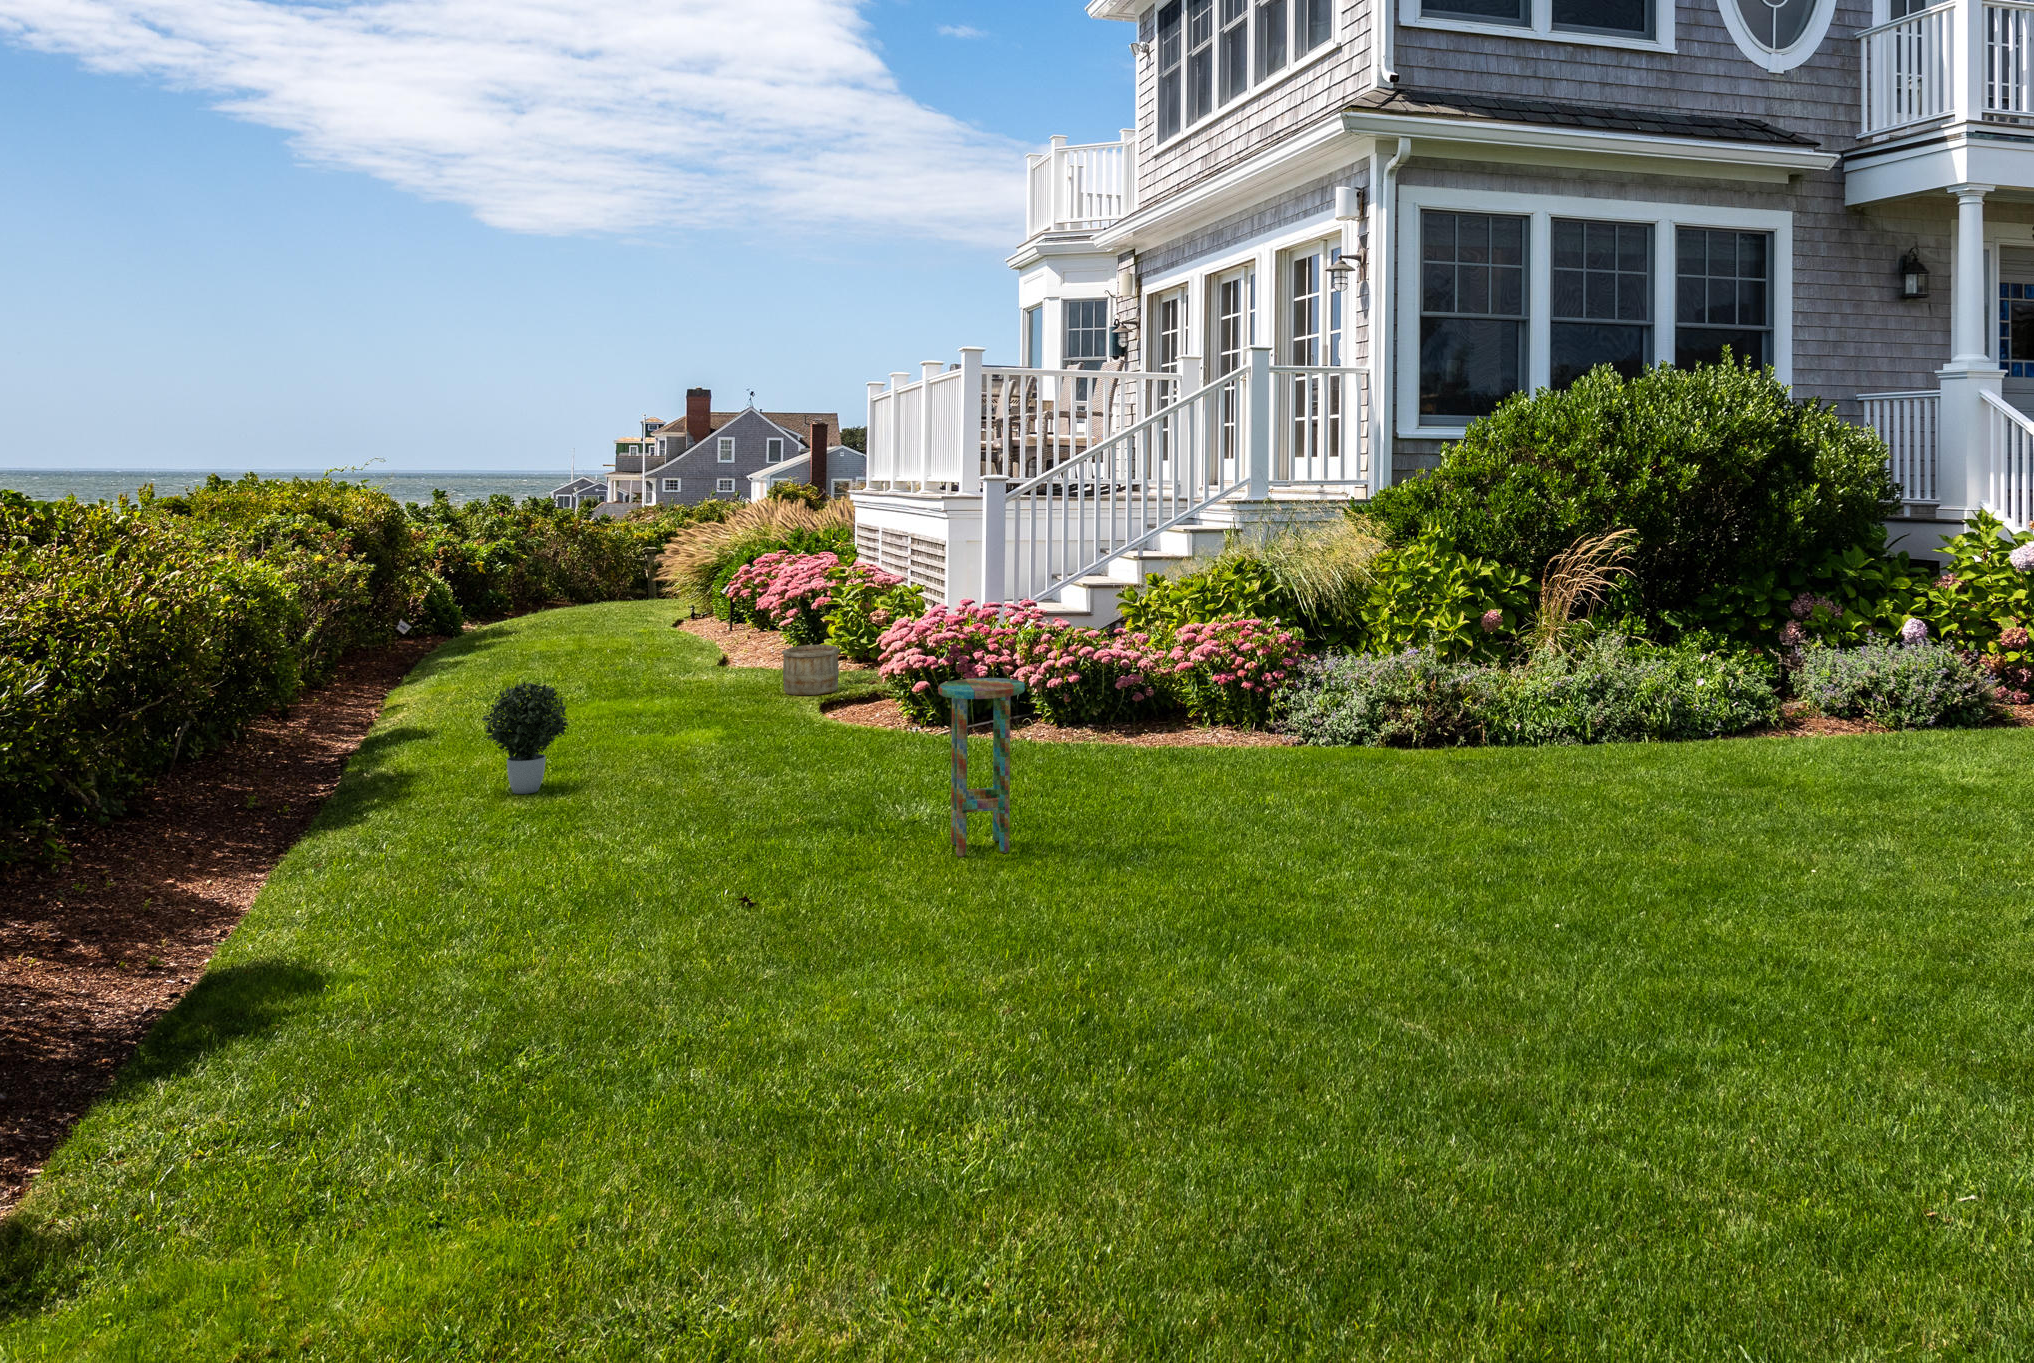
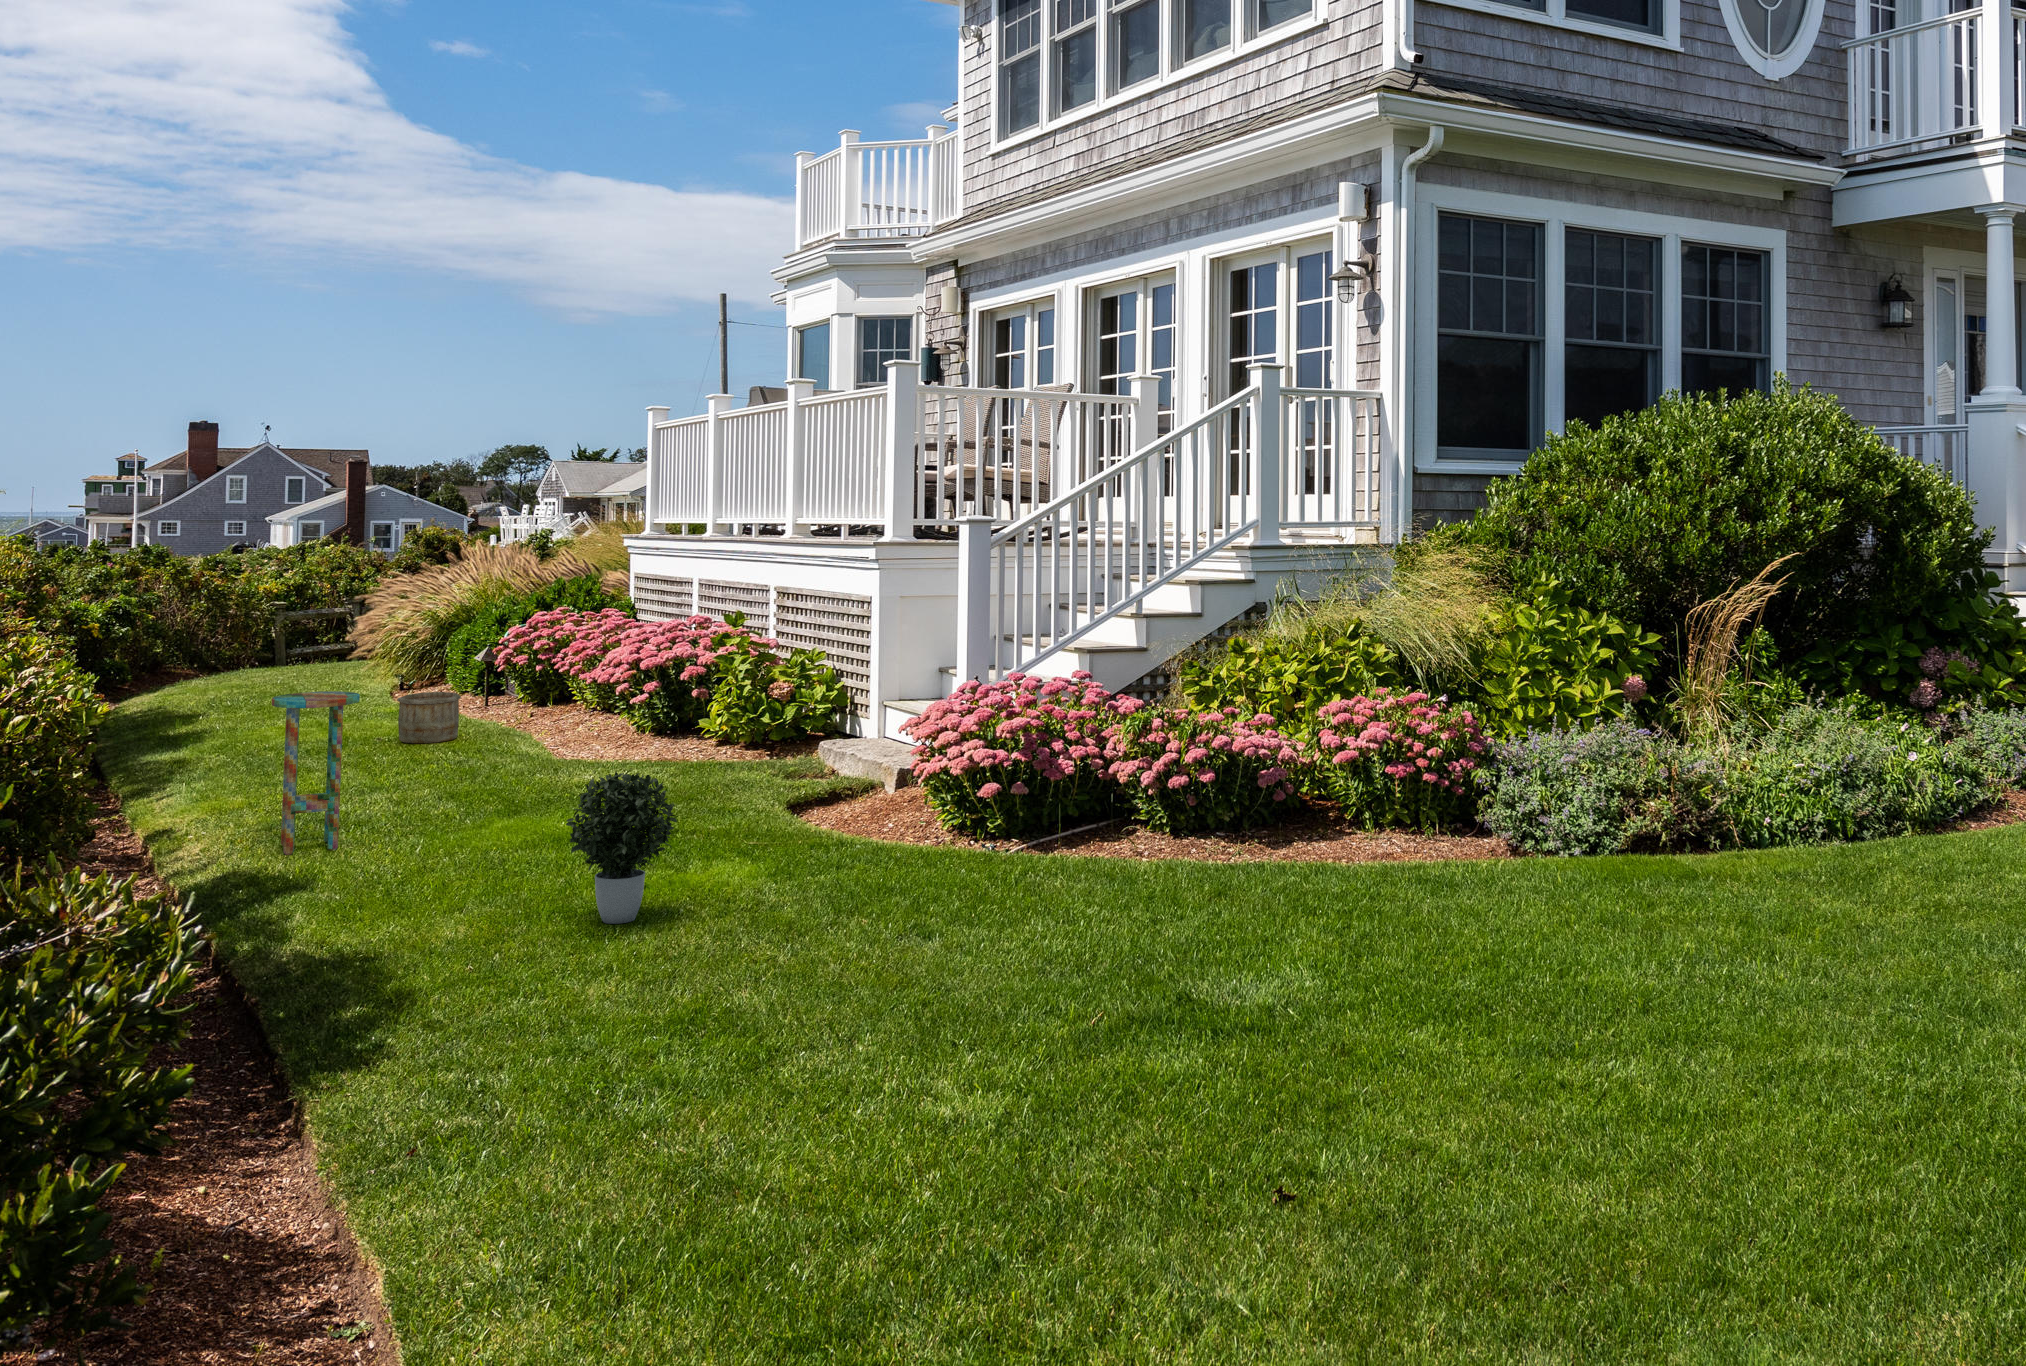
wooden bucket: present [781,645,840,695] -> present [397,692,461,743]
side table: present [938,678,1025,857] -> present [272,691,360,855]

